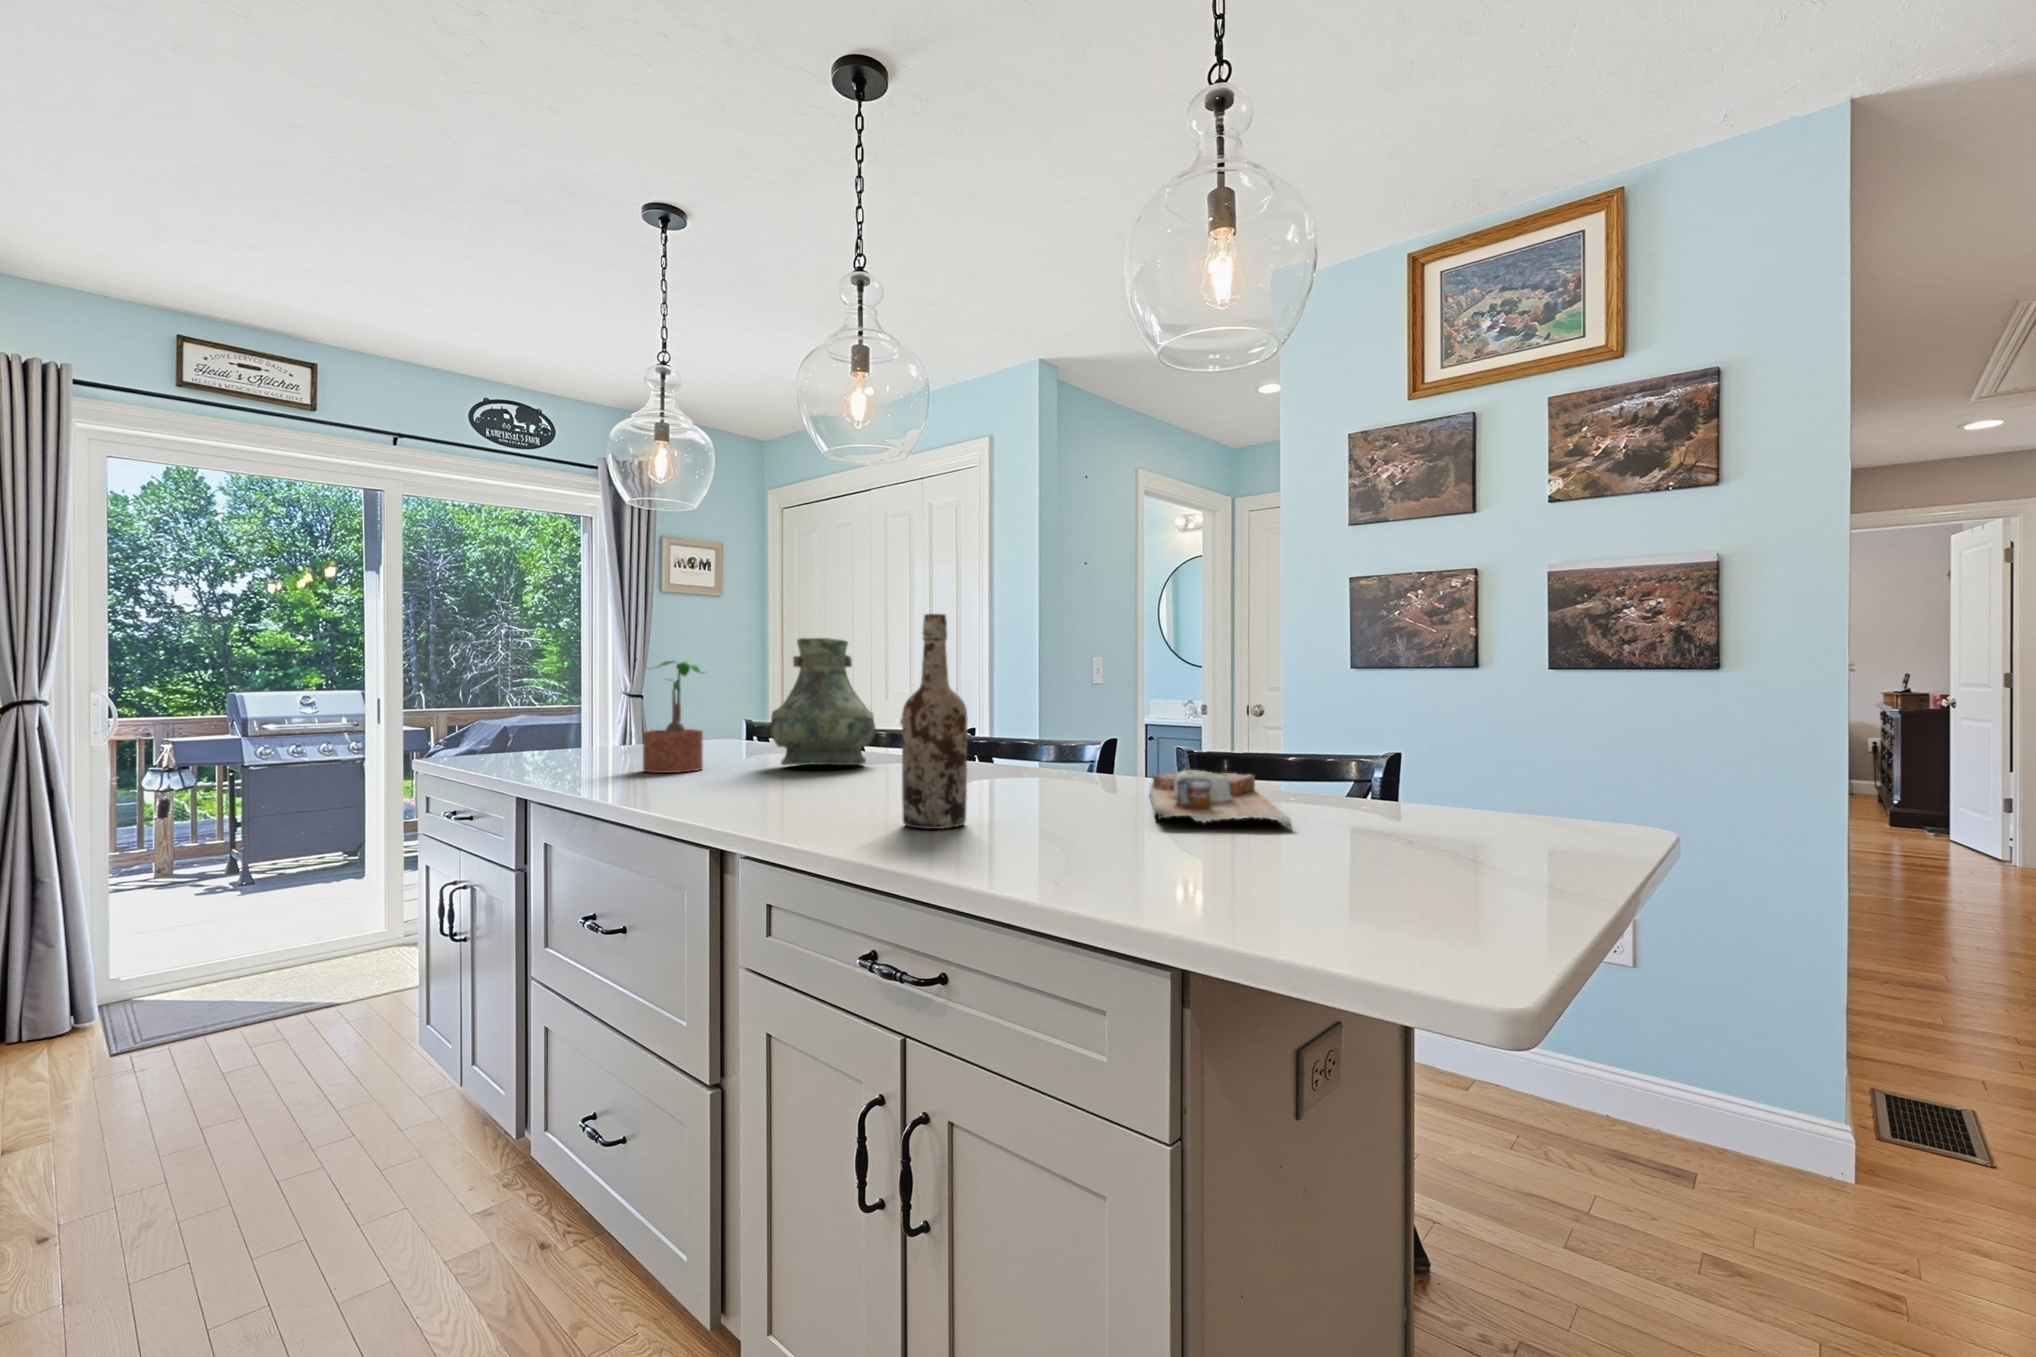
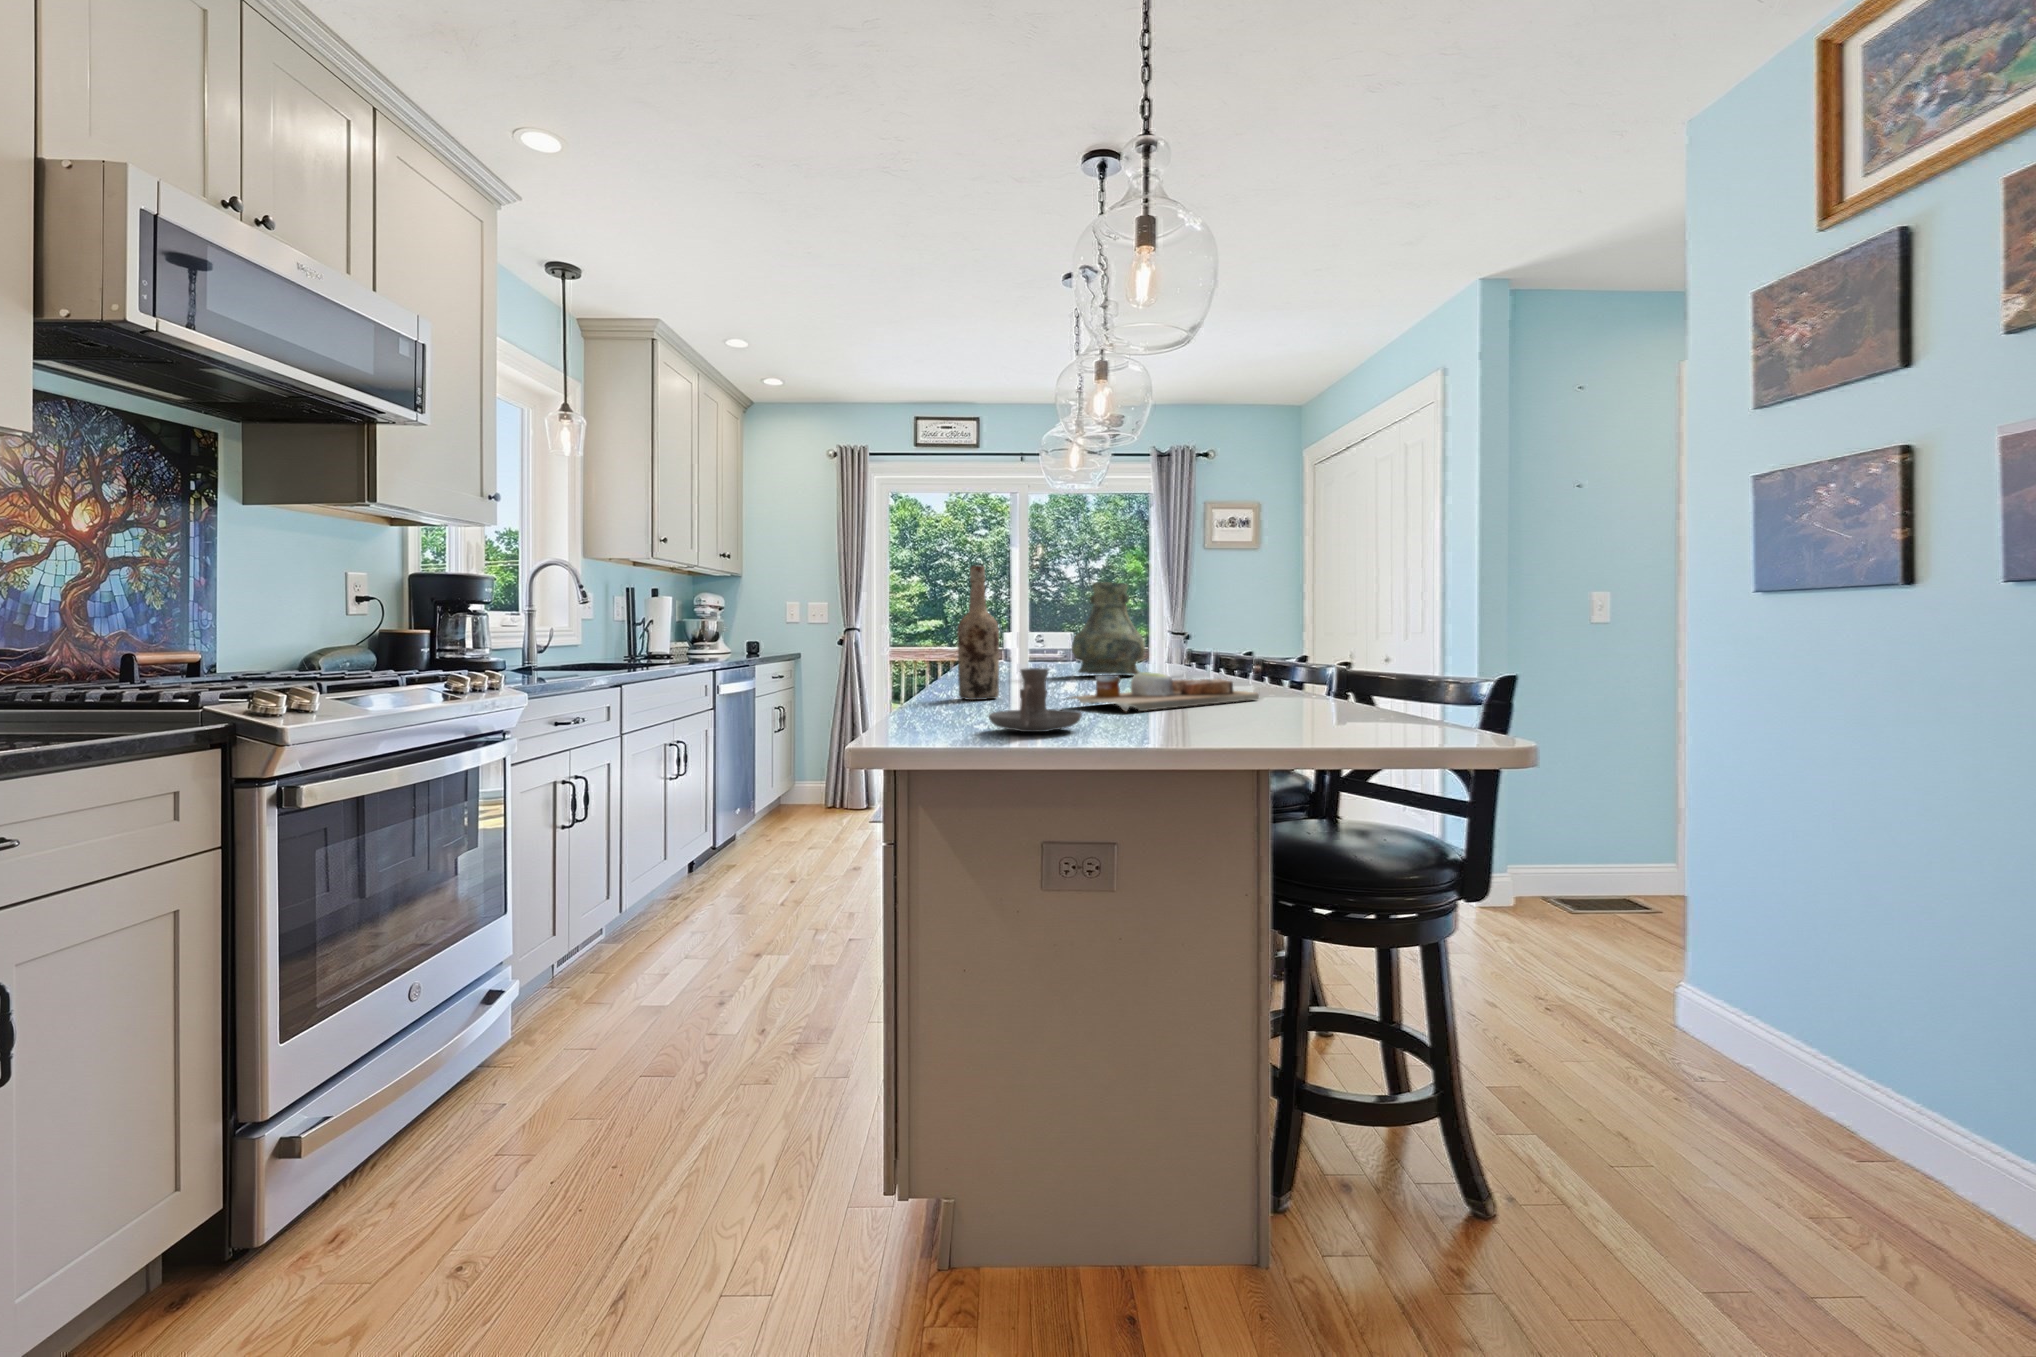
potted plant: present [643,661,703,773] -> none [1006,602,1044,675]
candle holder: none [1360,784,1540,883] -> present [989,668,1082,732]

